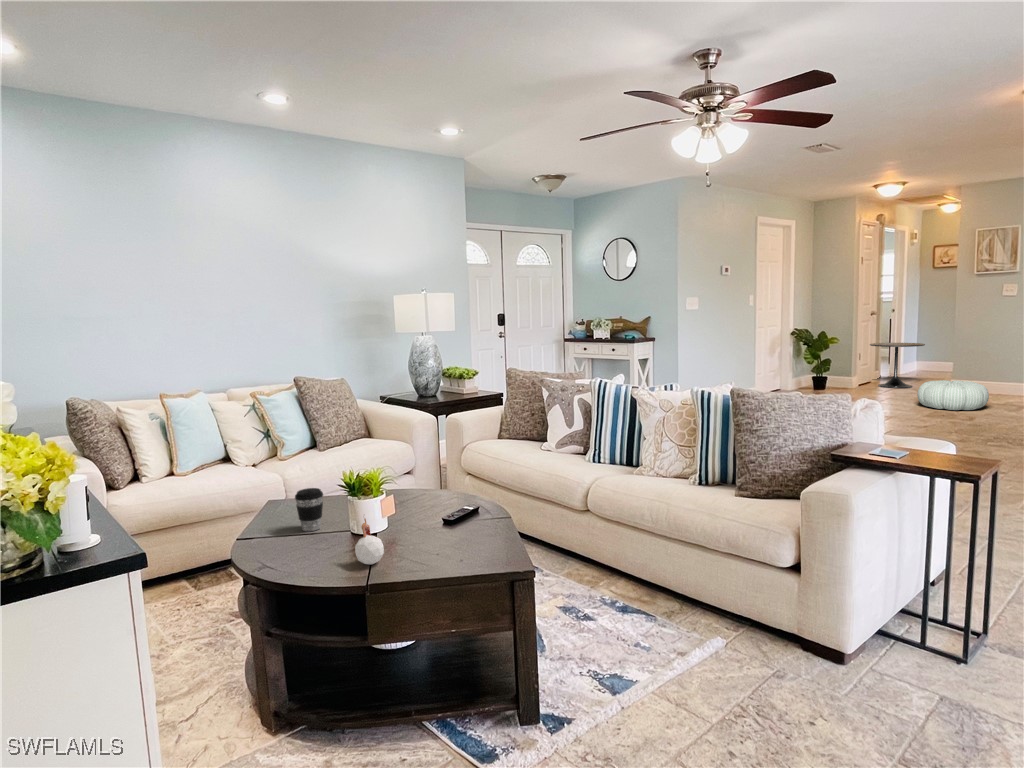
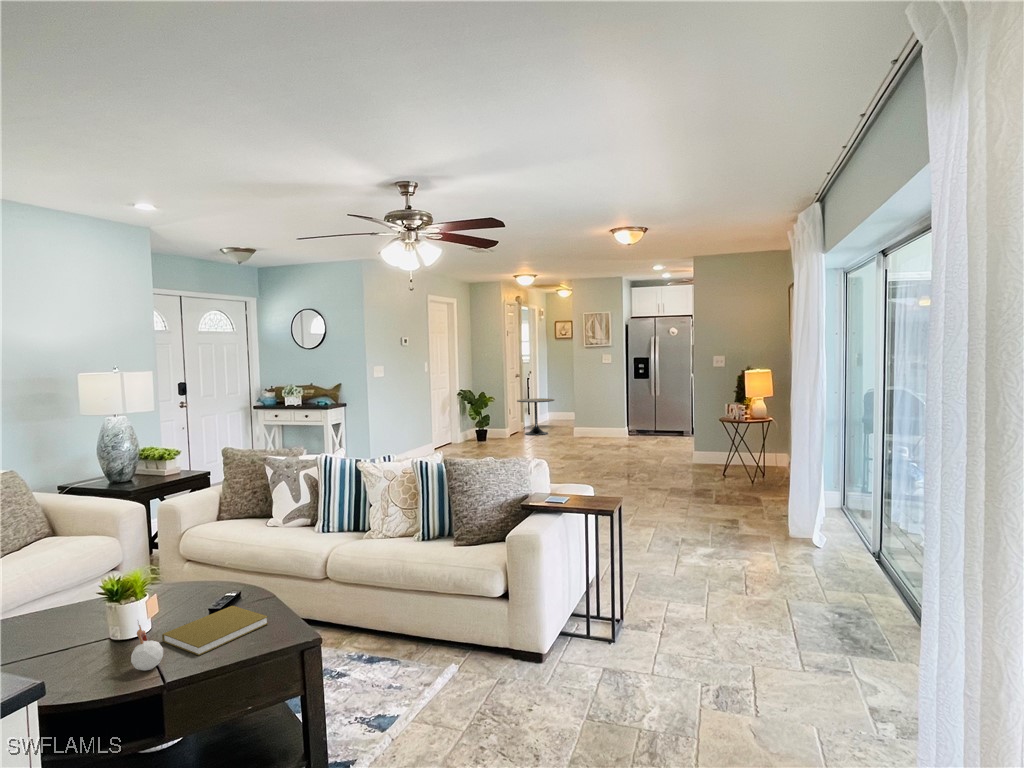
pouf: present [917,380,989,410] -> none [554,428,598,451]
coffee cup: present [295,488,323,531] -> none [28,605,65,655]
book: none [395,518,493,561] -> present [162,606,268,655]

